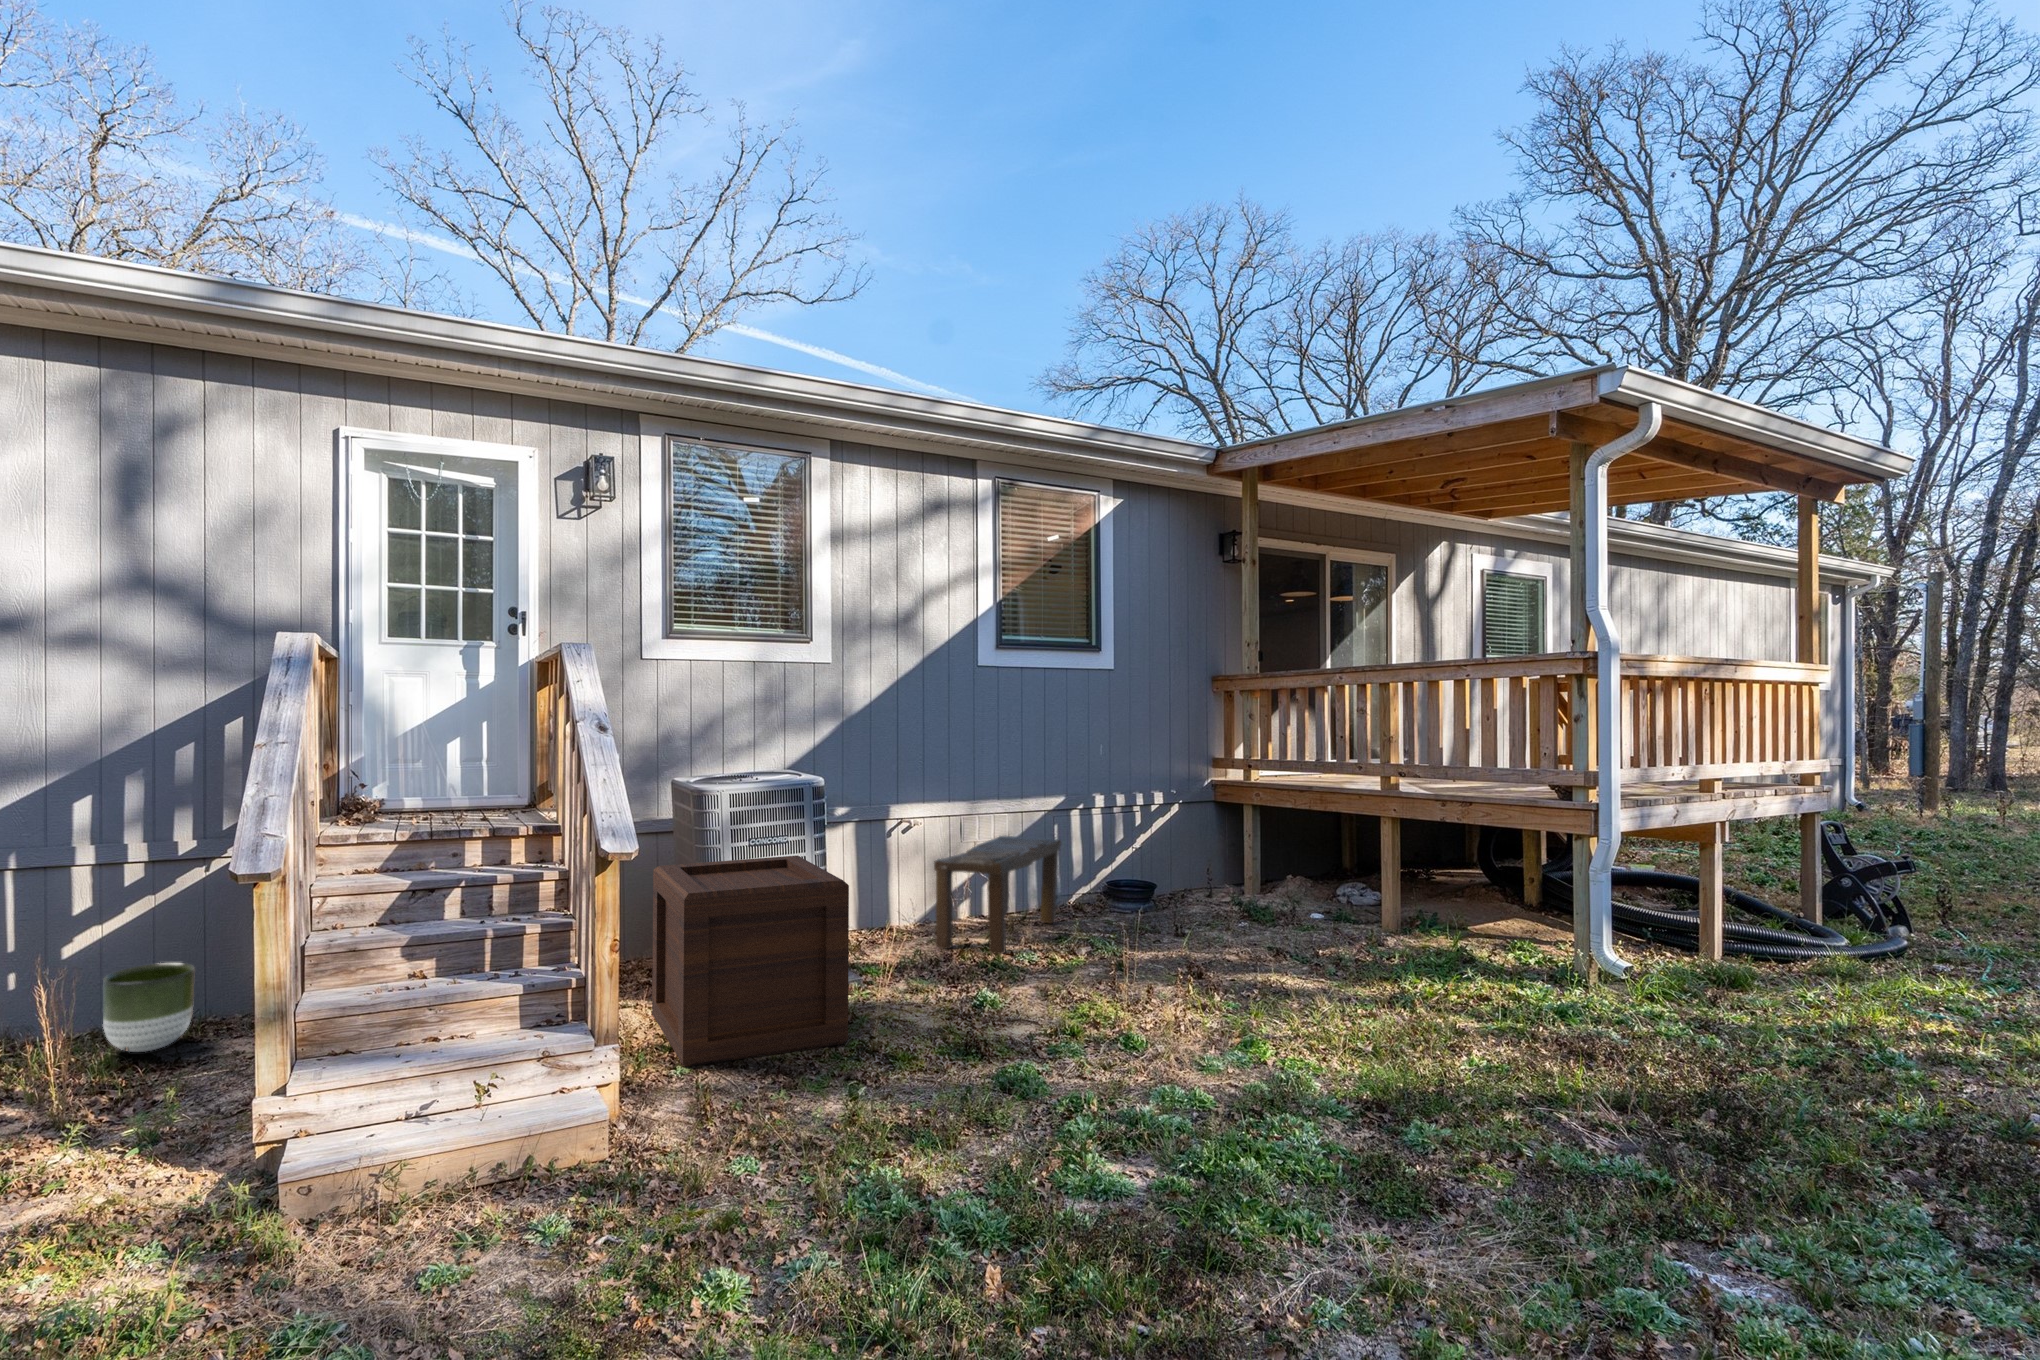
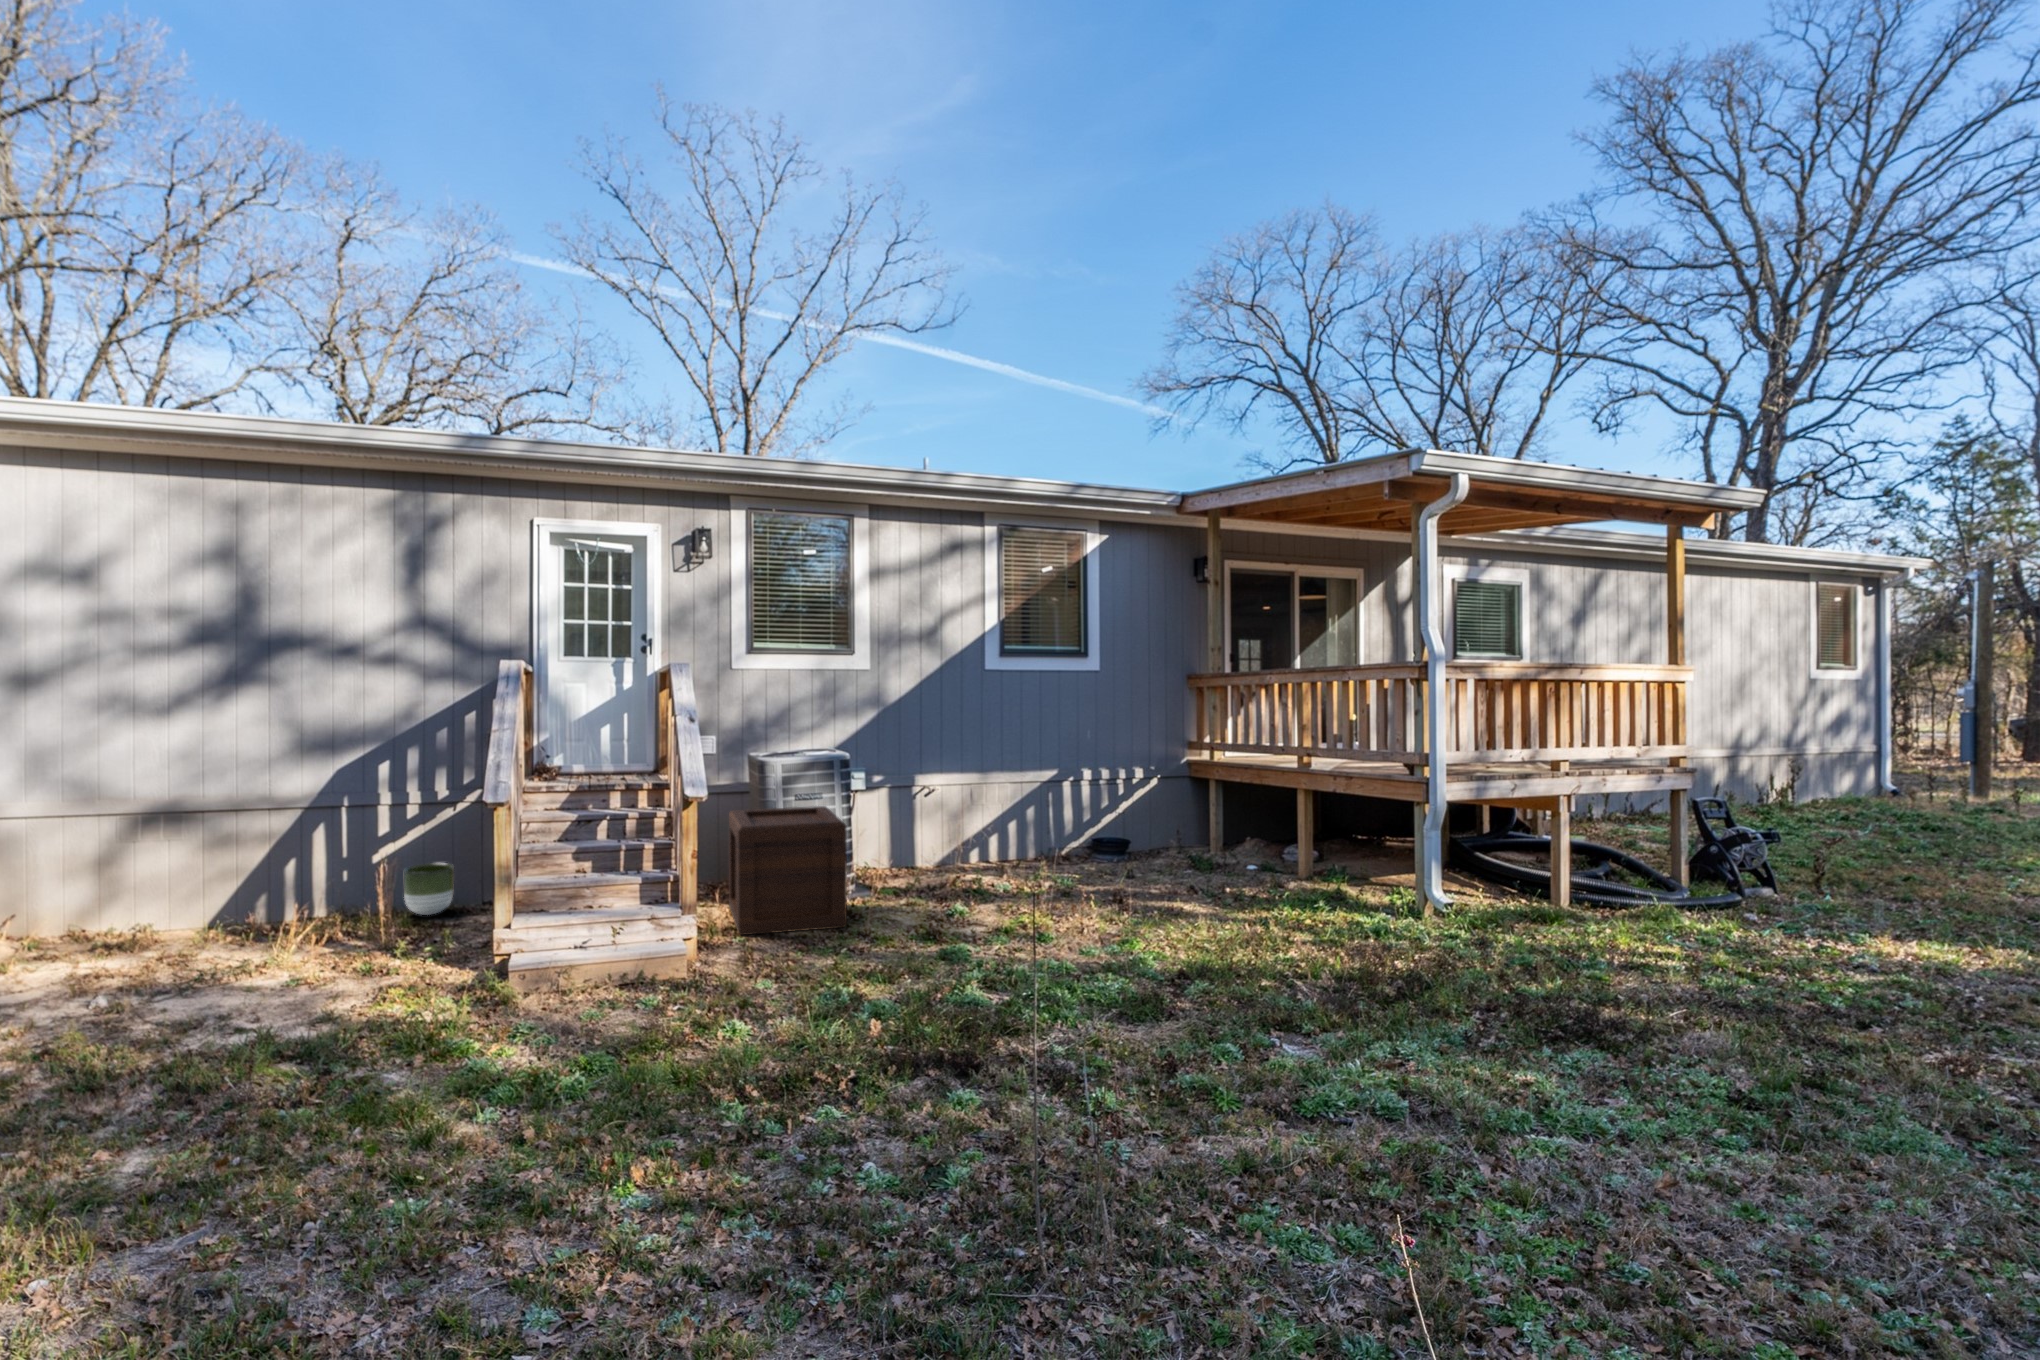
bench: present [934,836,1061,954] -> none [940,797,1045,882]

